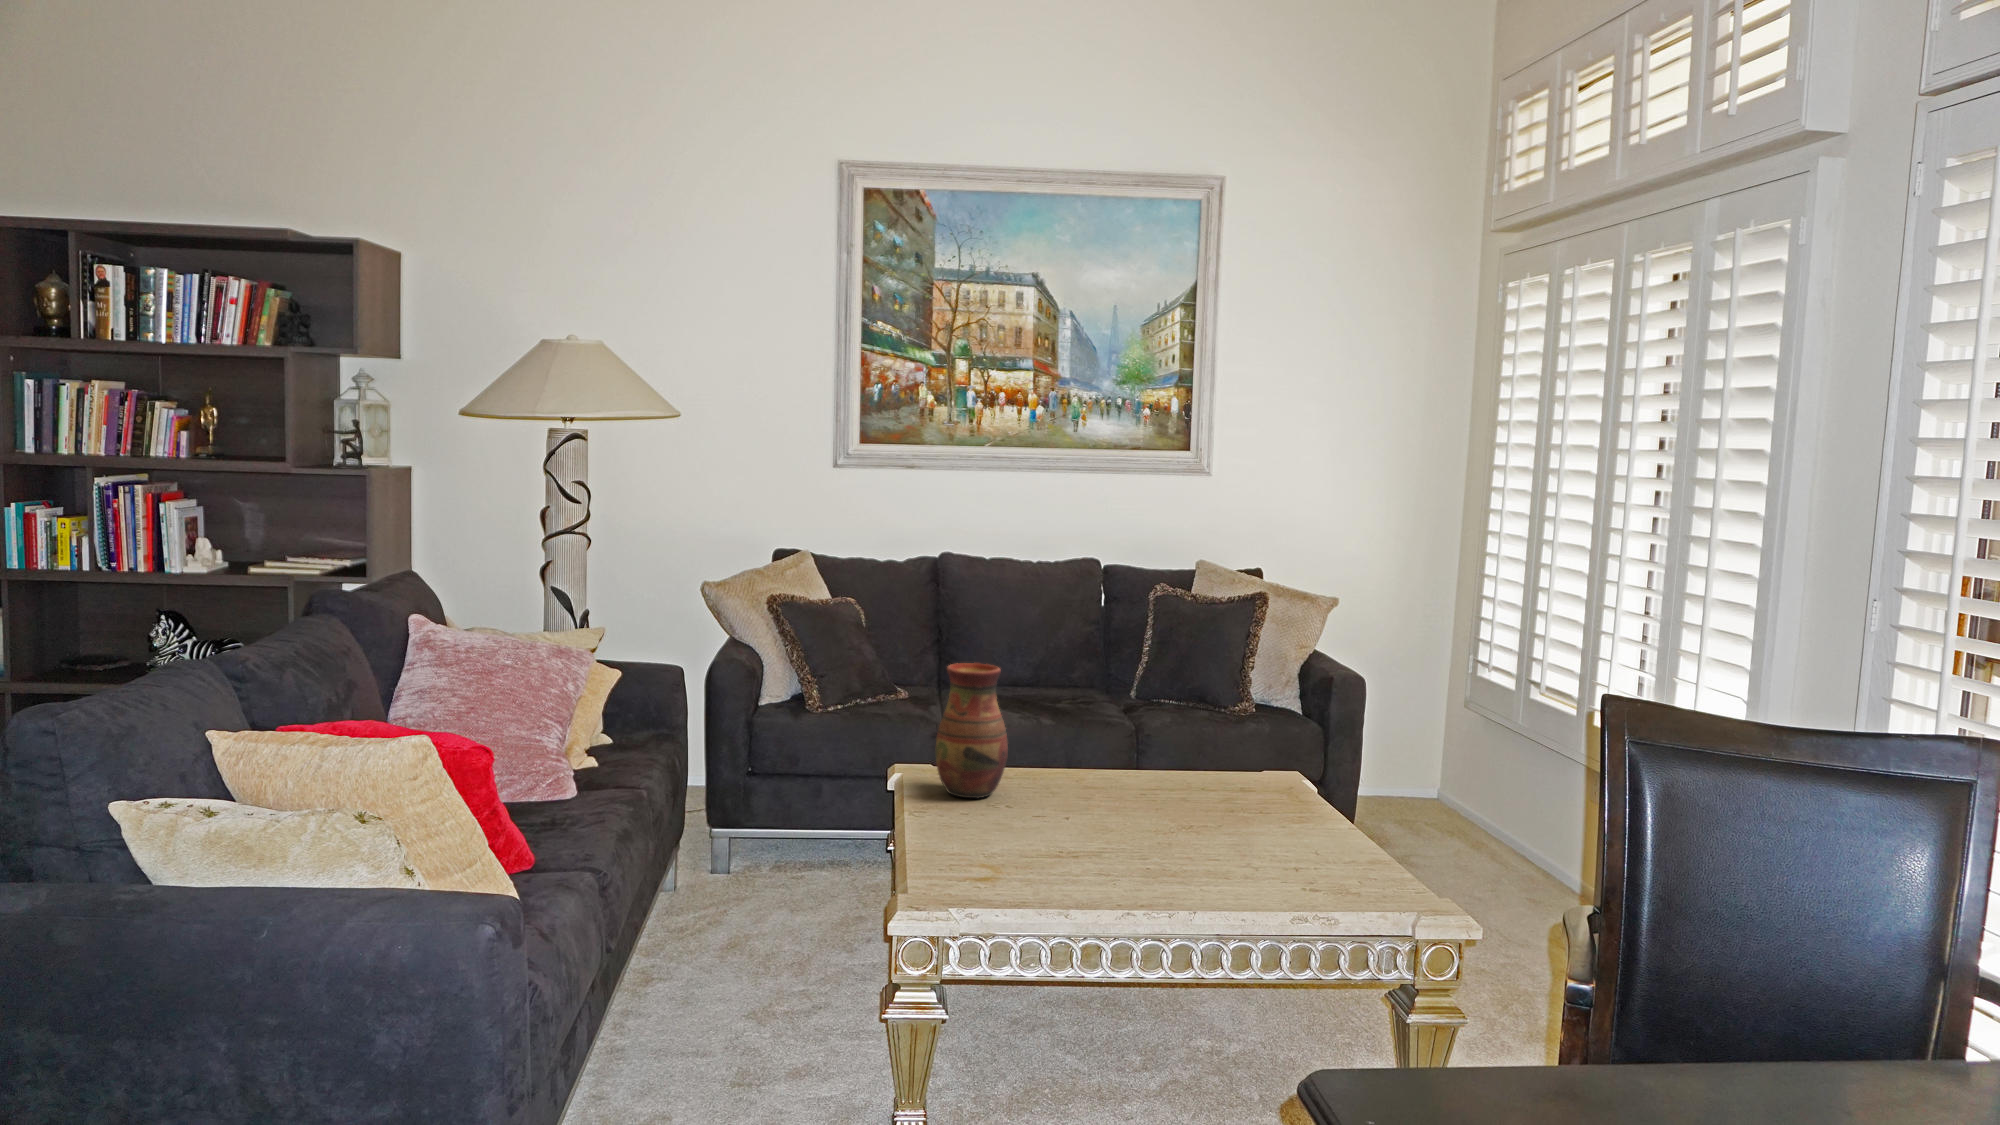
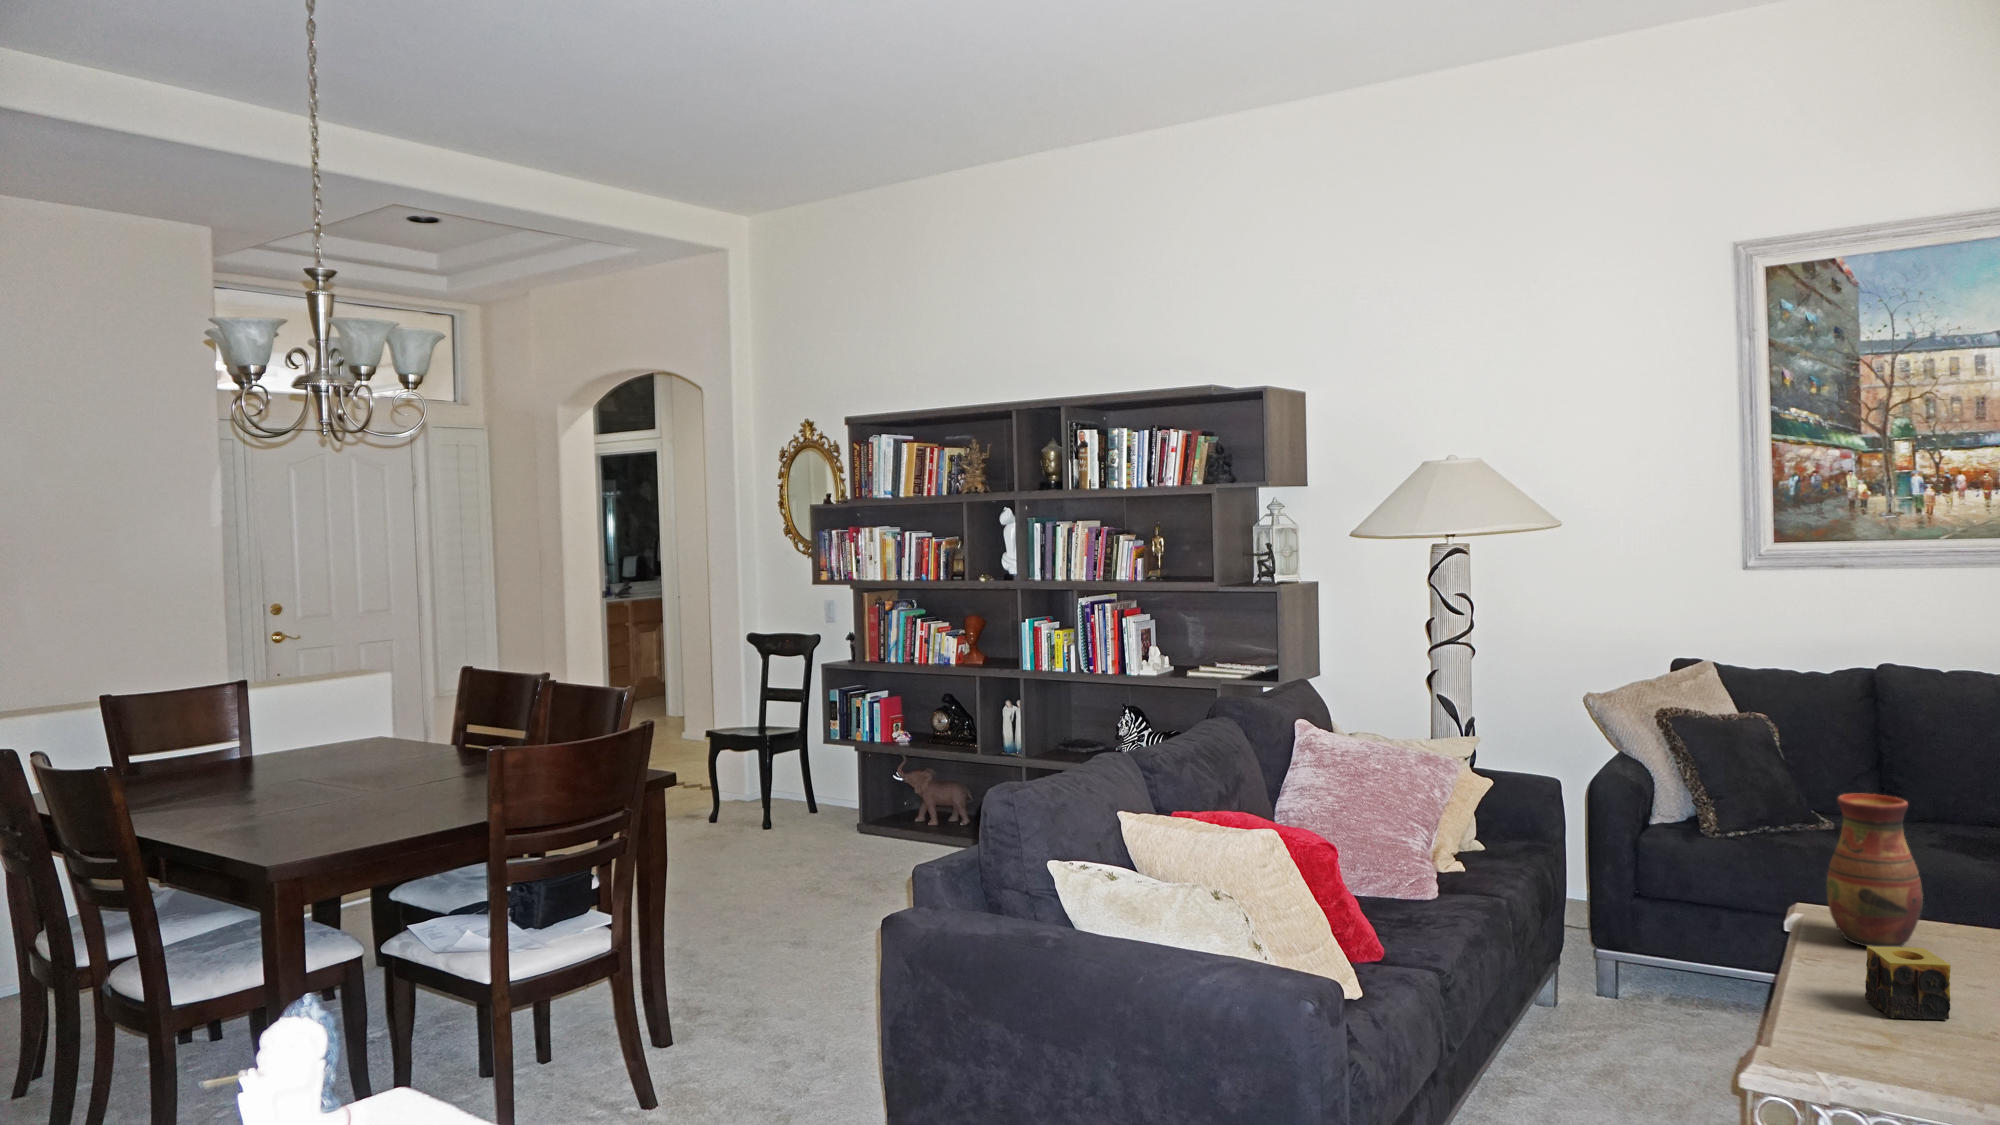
candle: none [979,793,1046,857] -> present [1865,946,1951,1020]

